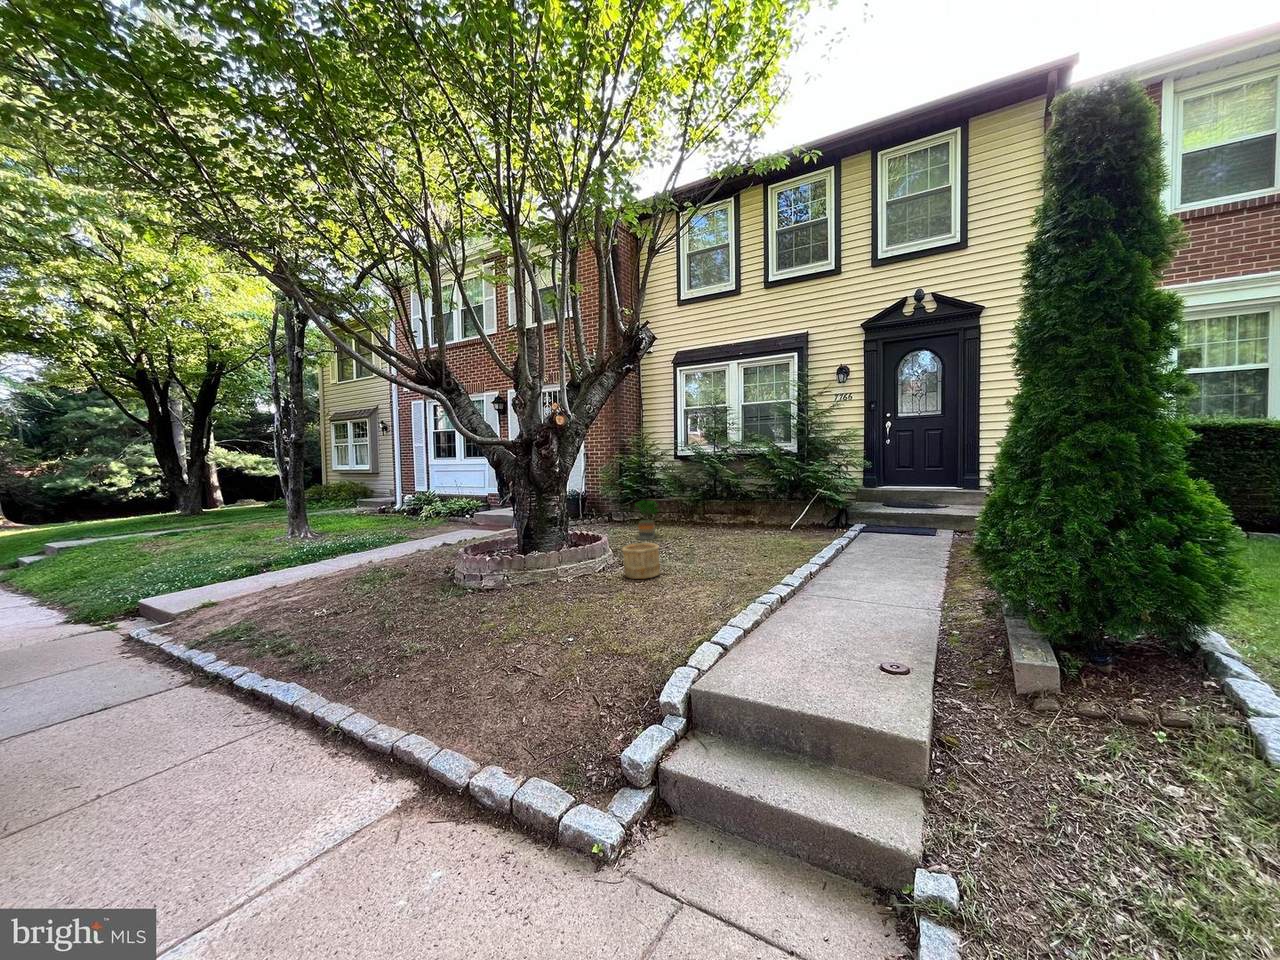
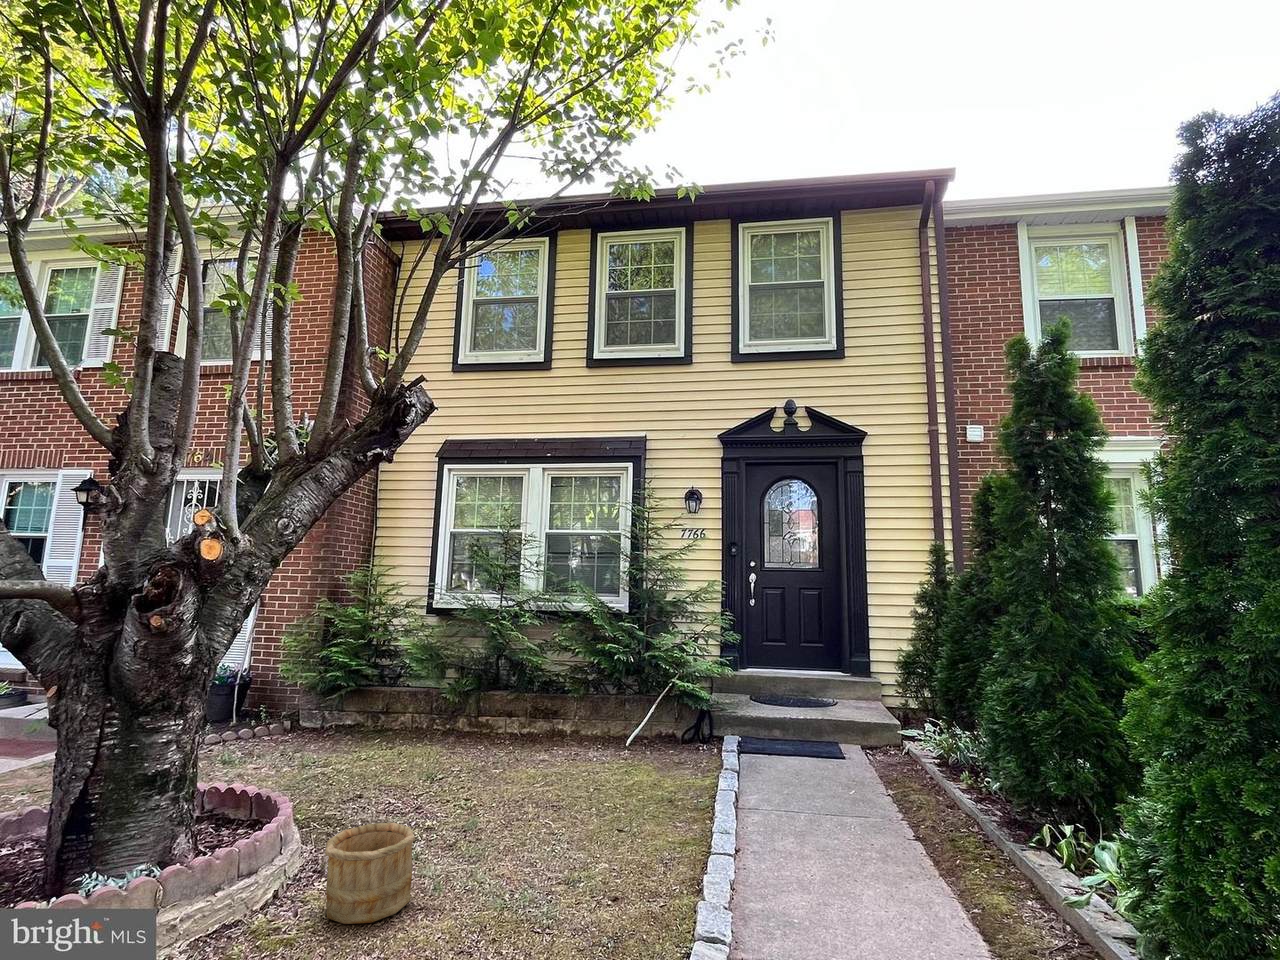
potted tree: present [635,500,658,540] -> none [351,699,403,781]

